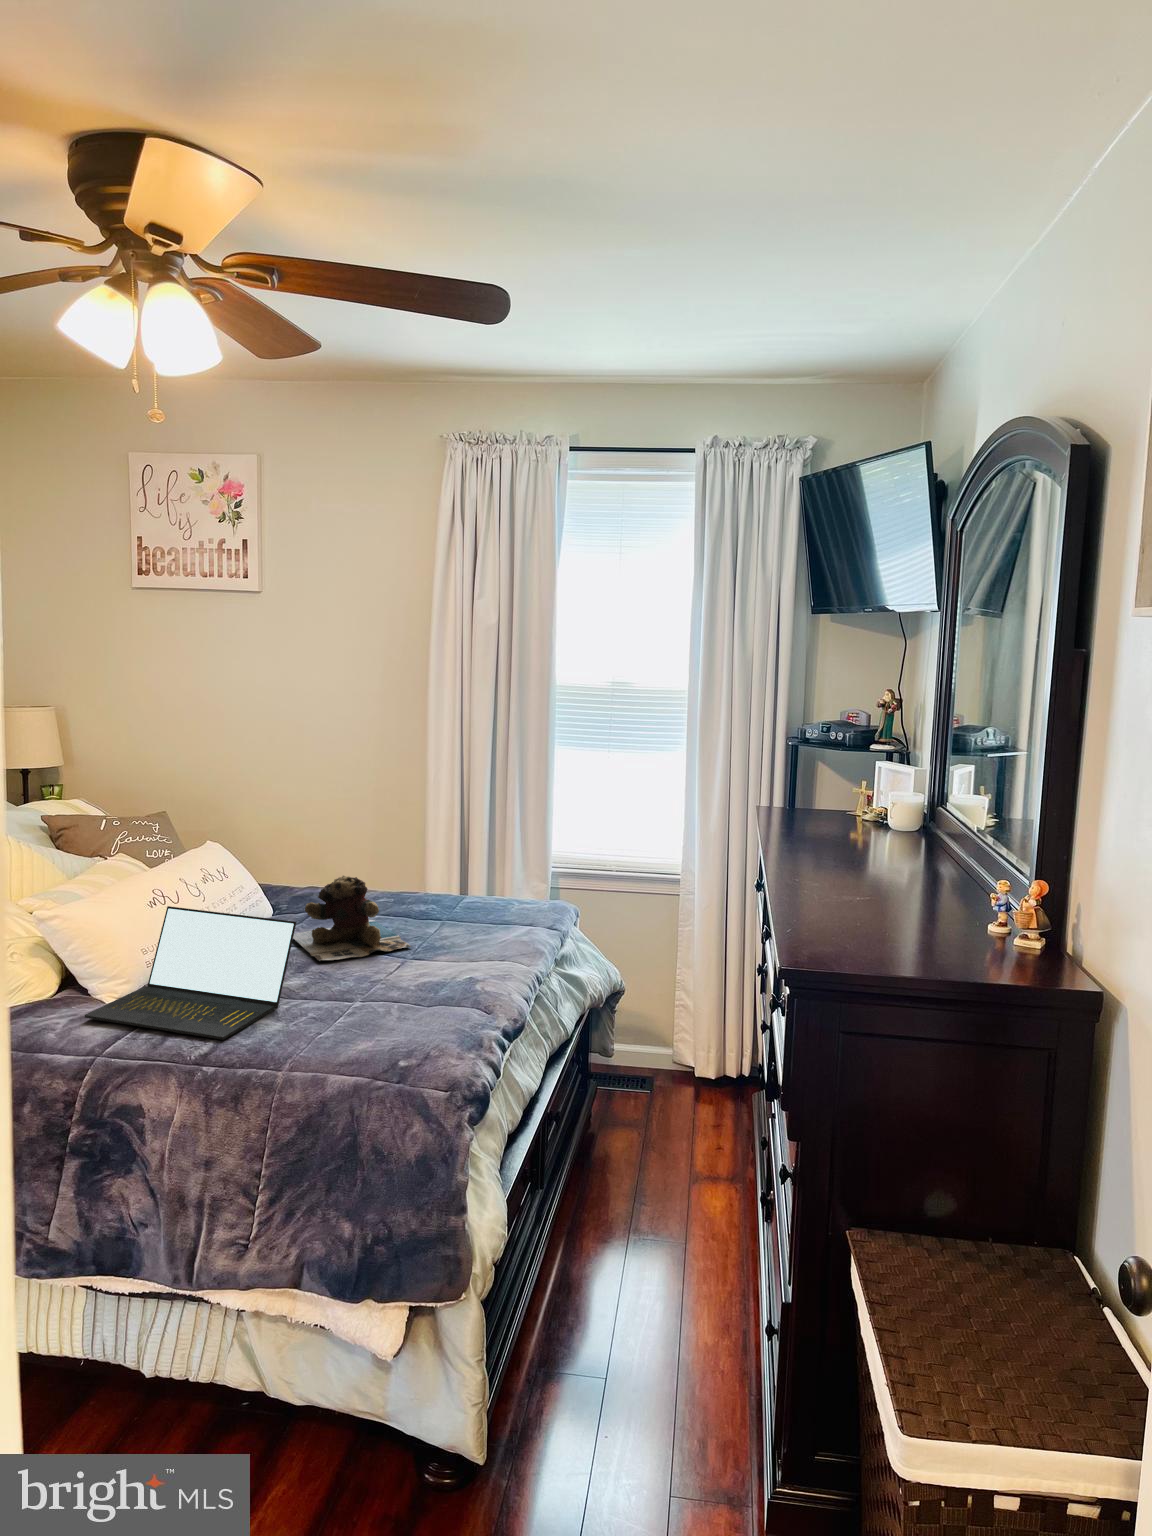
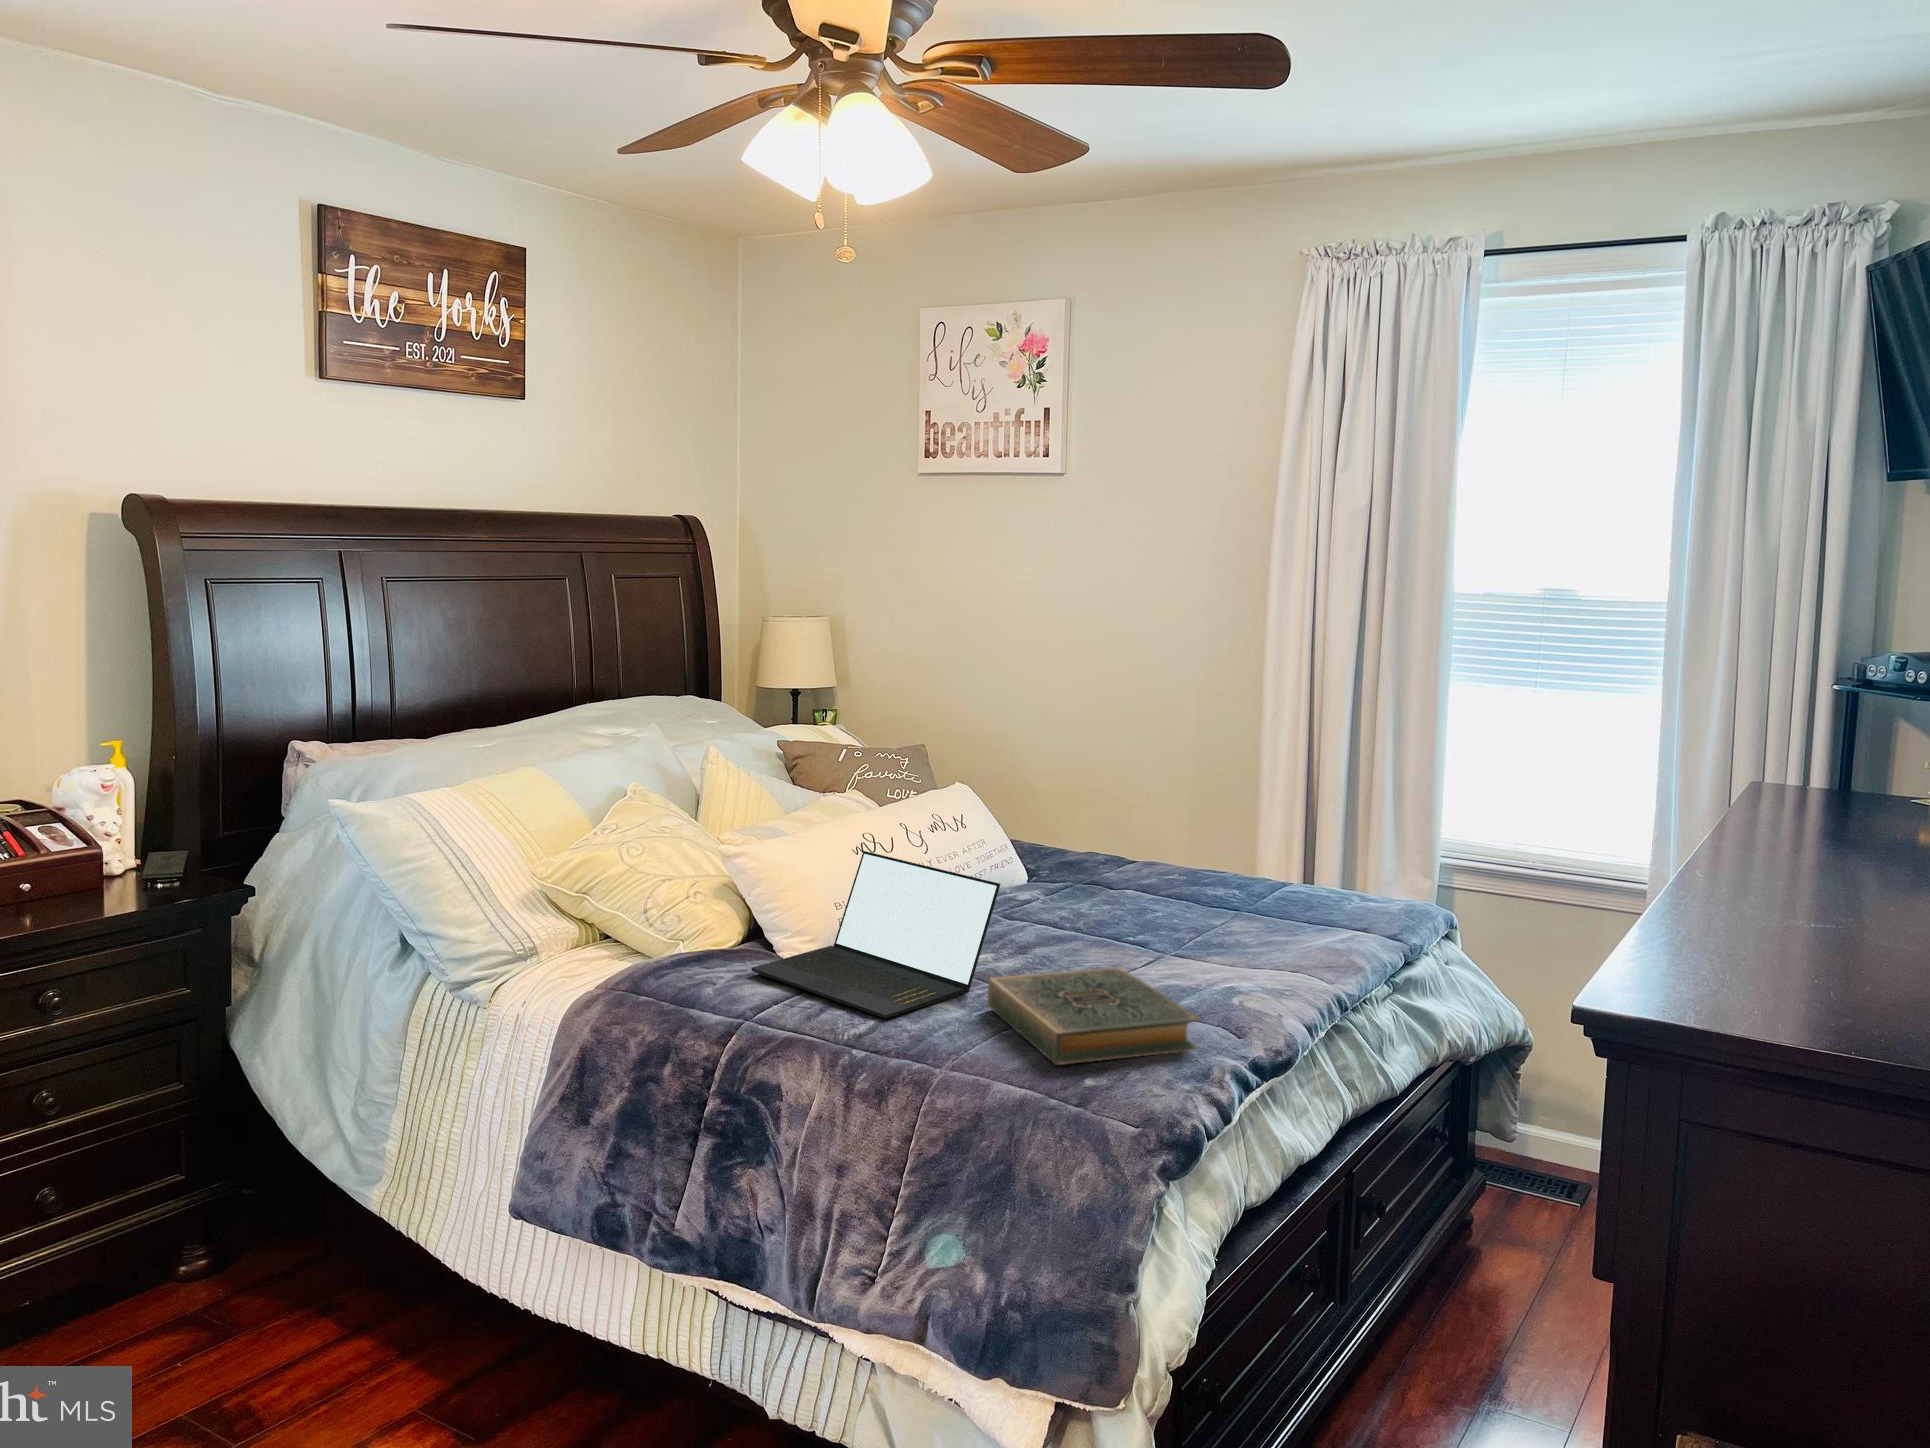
teddy bear: present [293,876,411,960] -> none [1026,836,1175,946]
hardback book: none [300,973,468,1054] -> present [988,967,1200,1065]

